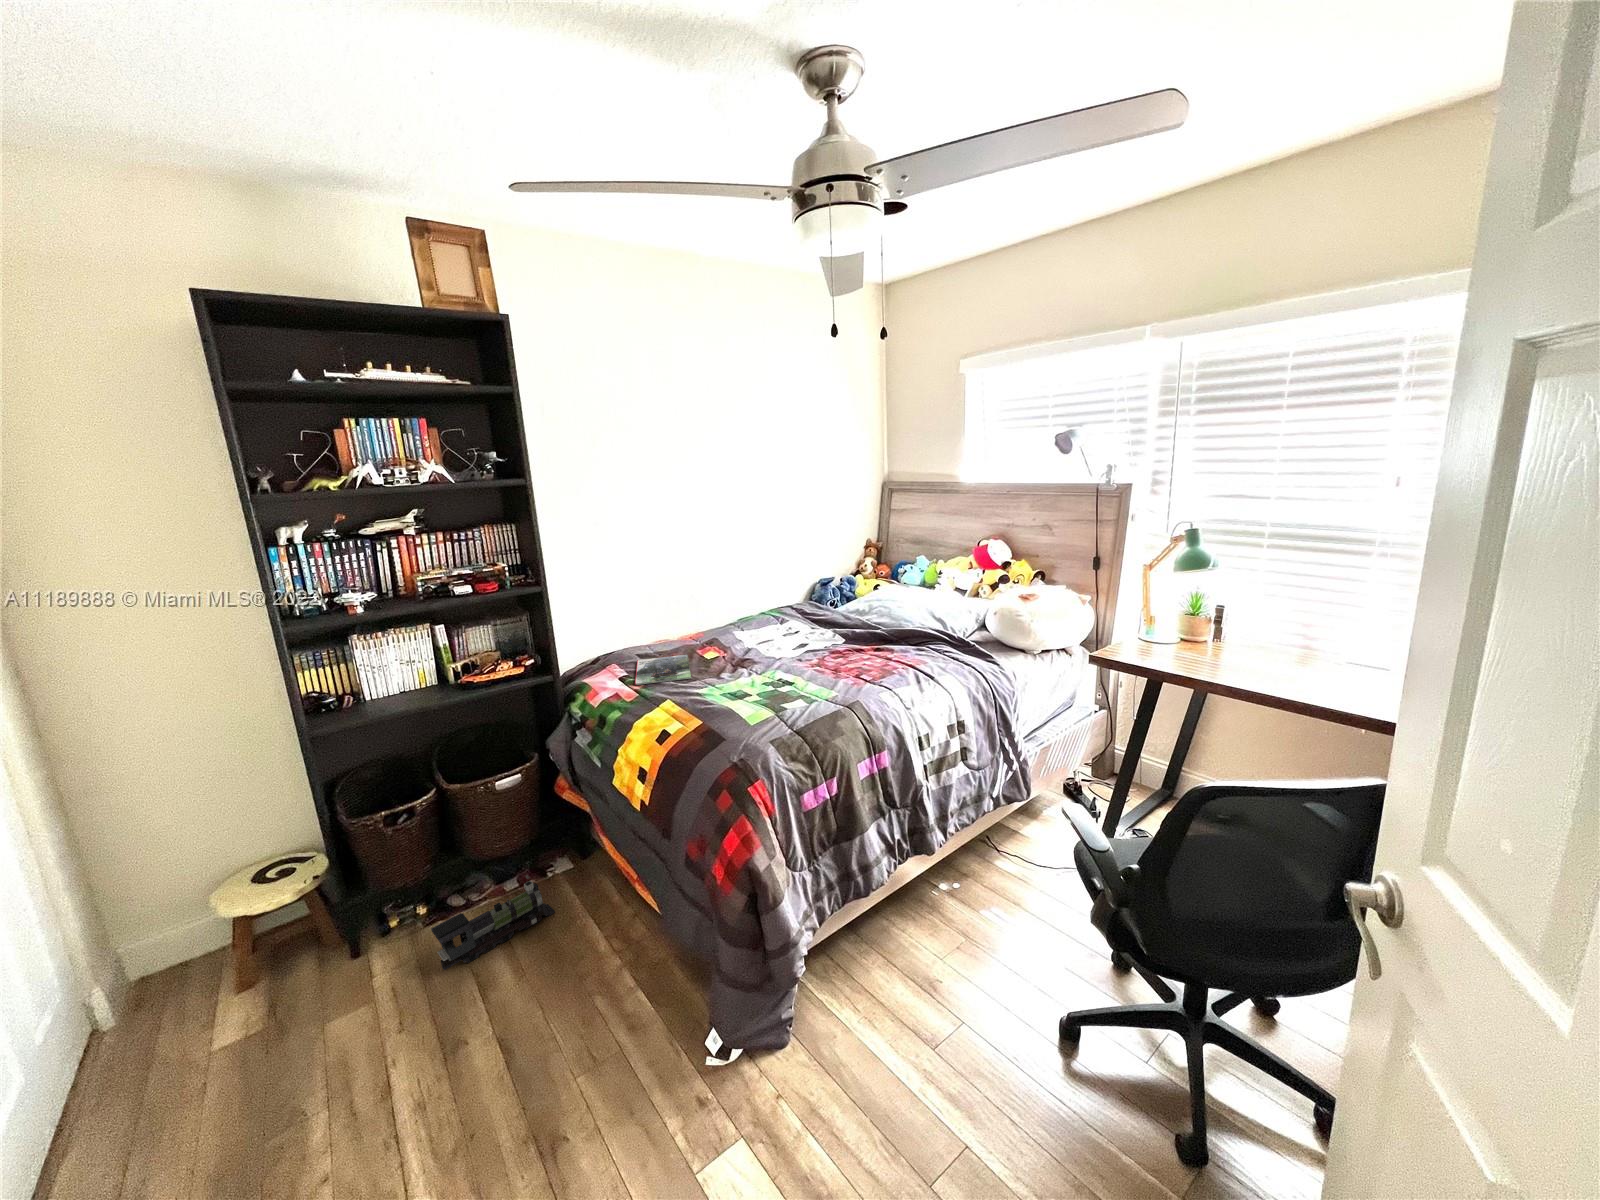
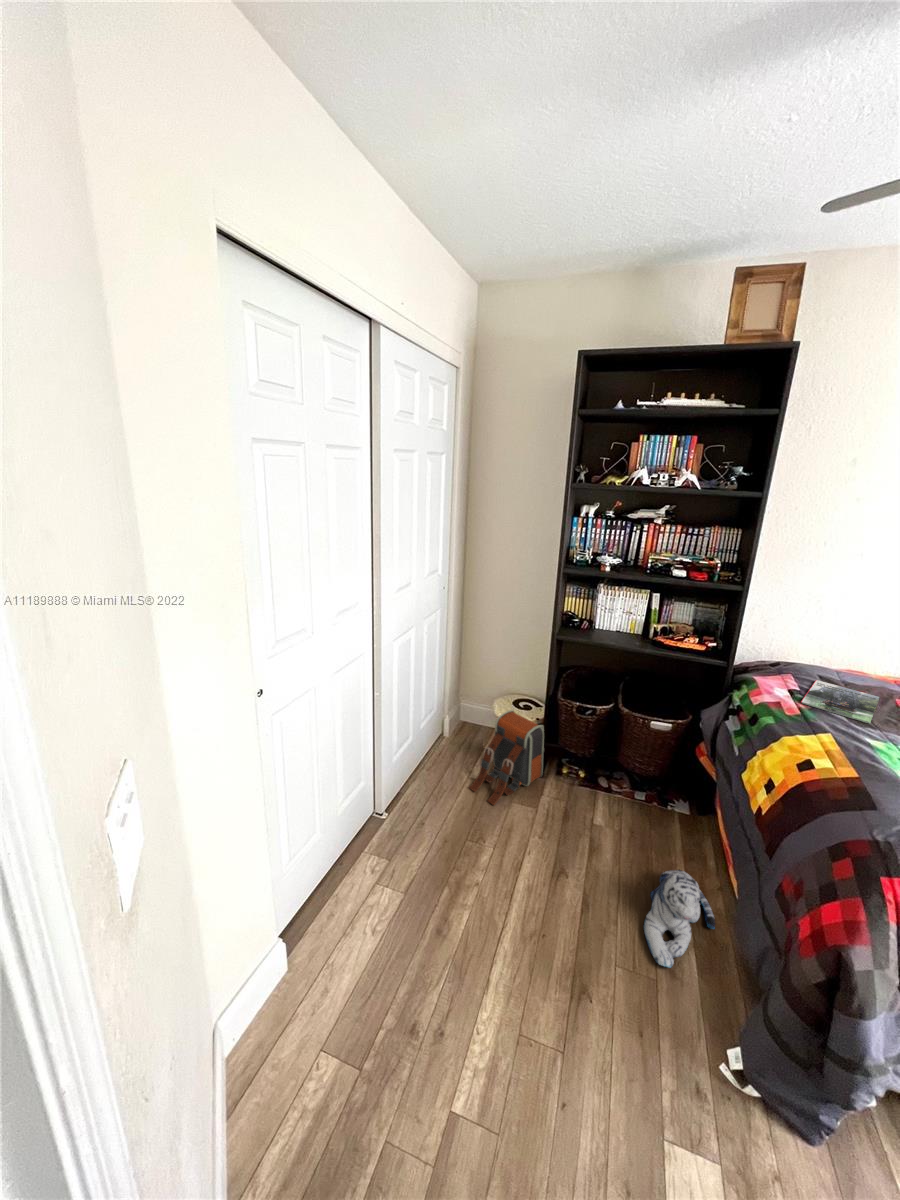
toy train: present [431,875,555,970] -> none [577,792,660,839]
backpack: none [215,876,358,1066] -> present [469,710,544,805]
plush toy: none [571,919,647,1037] -> present [643,870,715,968]

